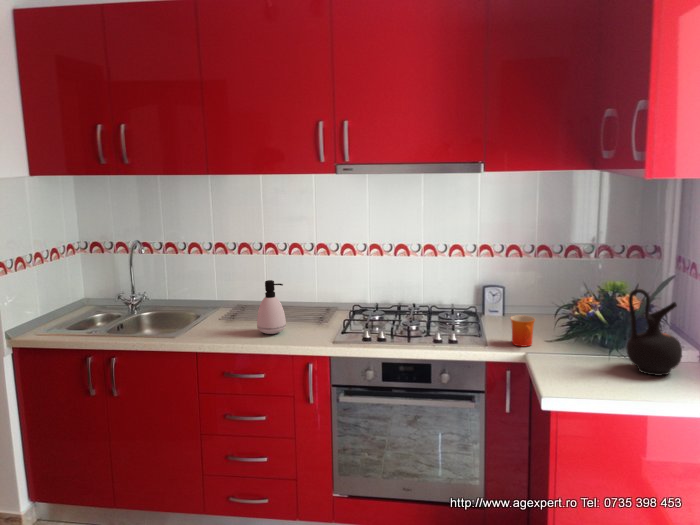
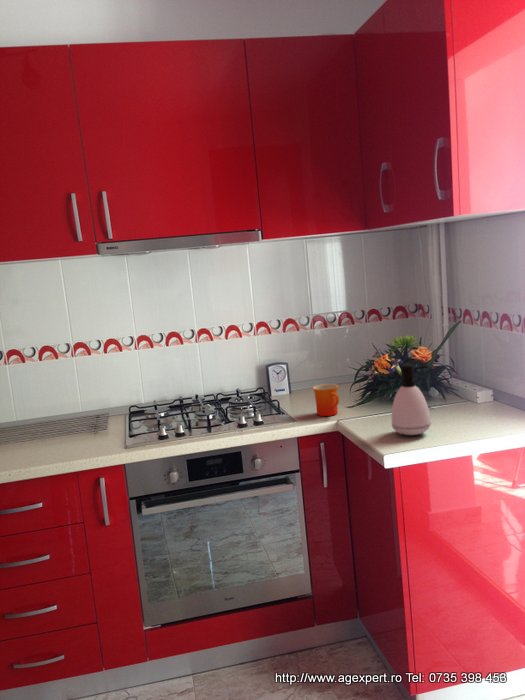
soap dispenser: present [257,280,286,334] -> present [392,364,431,435]
ceramic jug: present [627,289,682,376] -> none [435,335,490,418]

